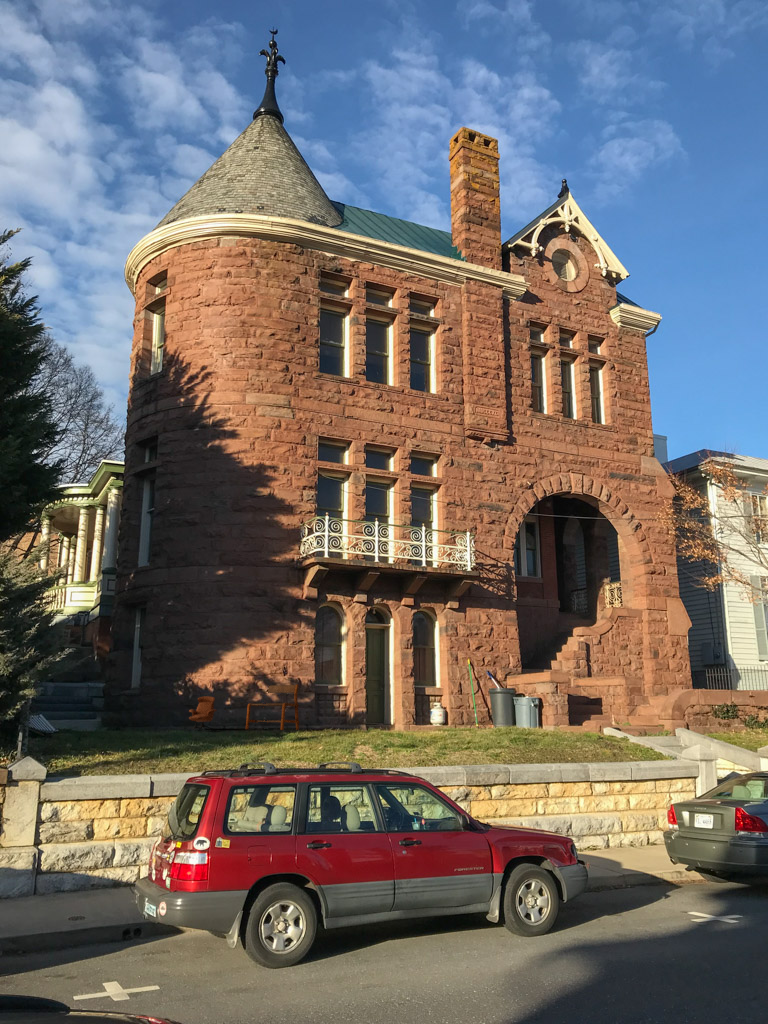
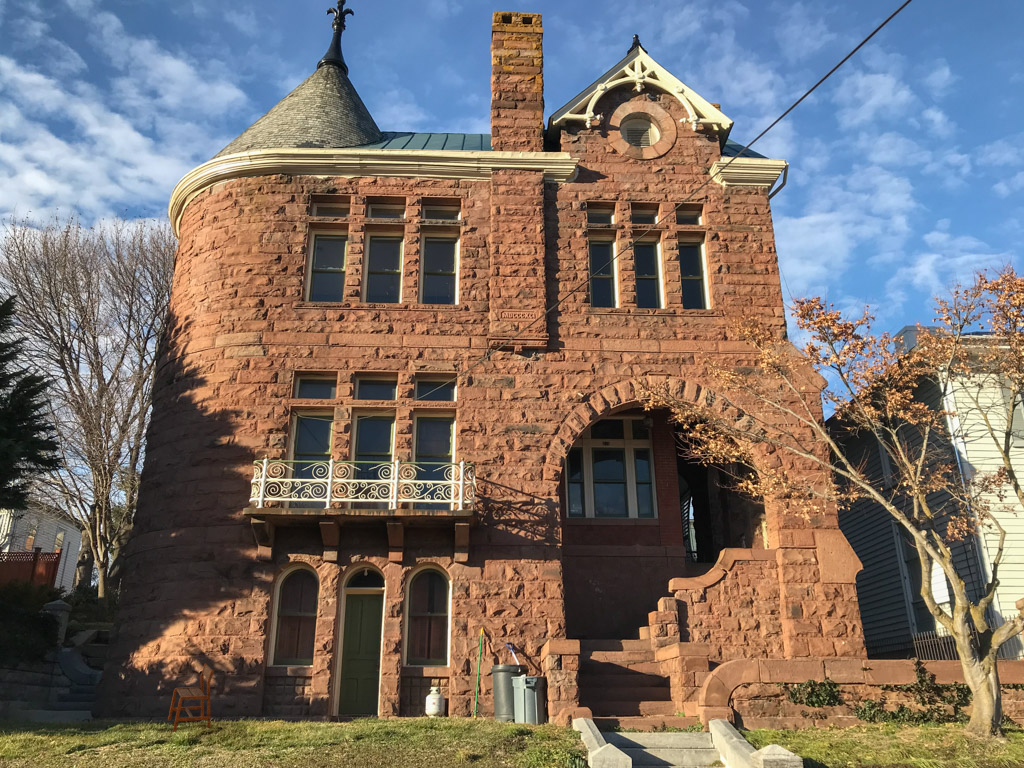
lounge chair: present [189,696,217,729] -> none [89,676,149,725]

